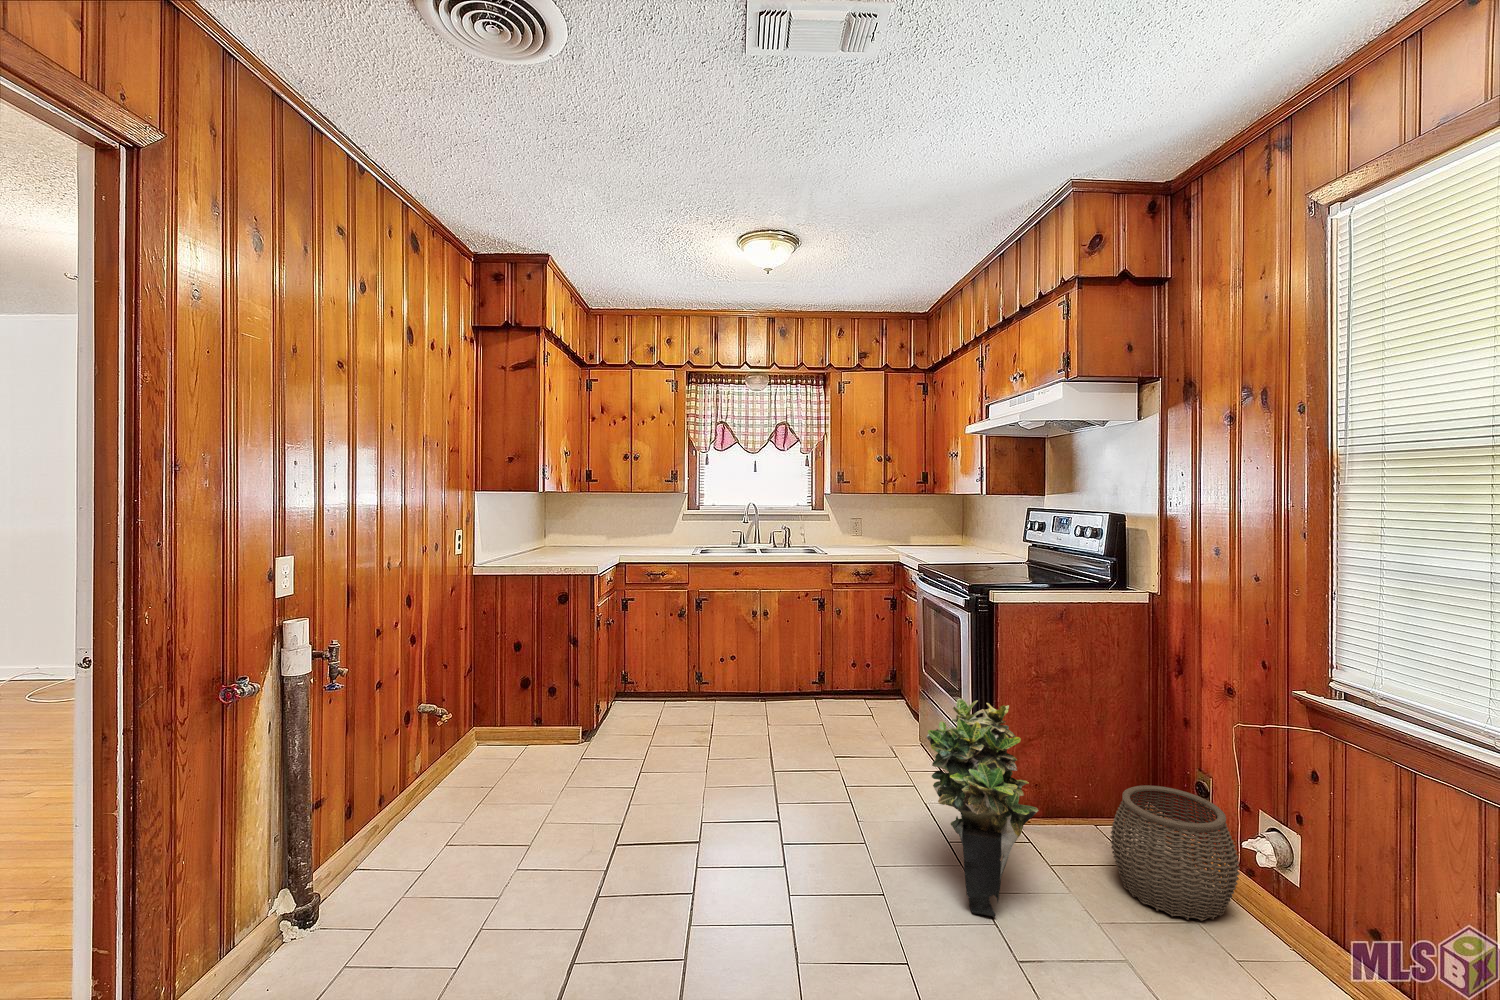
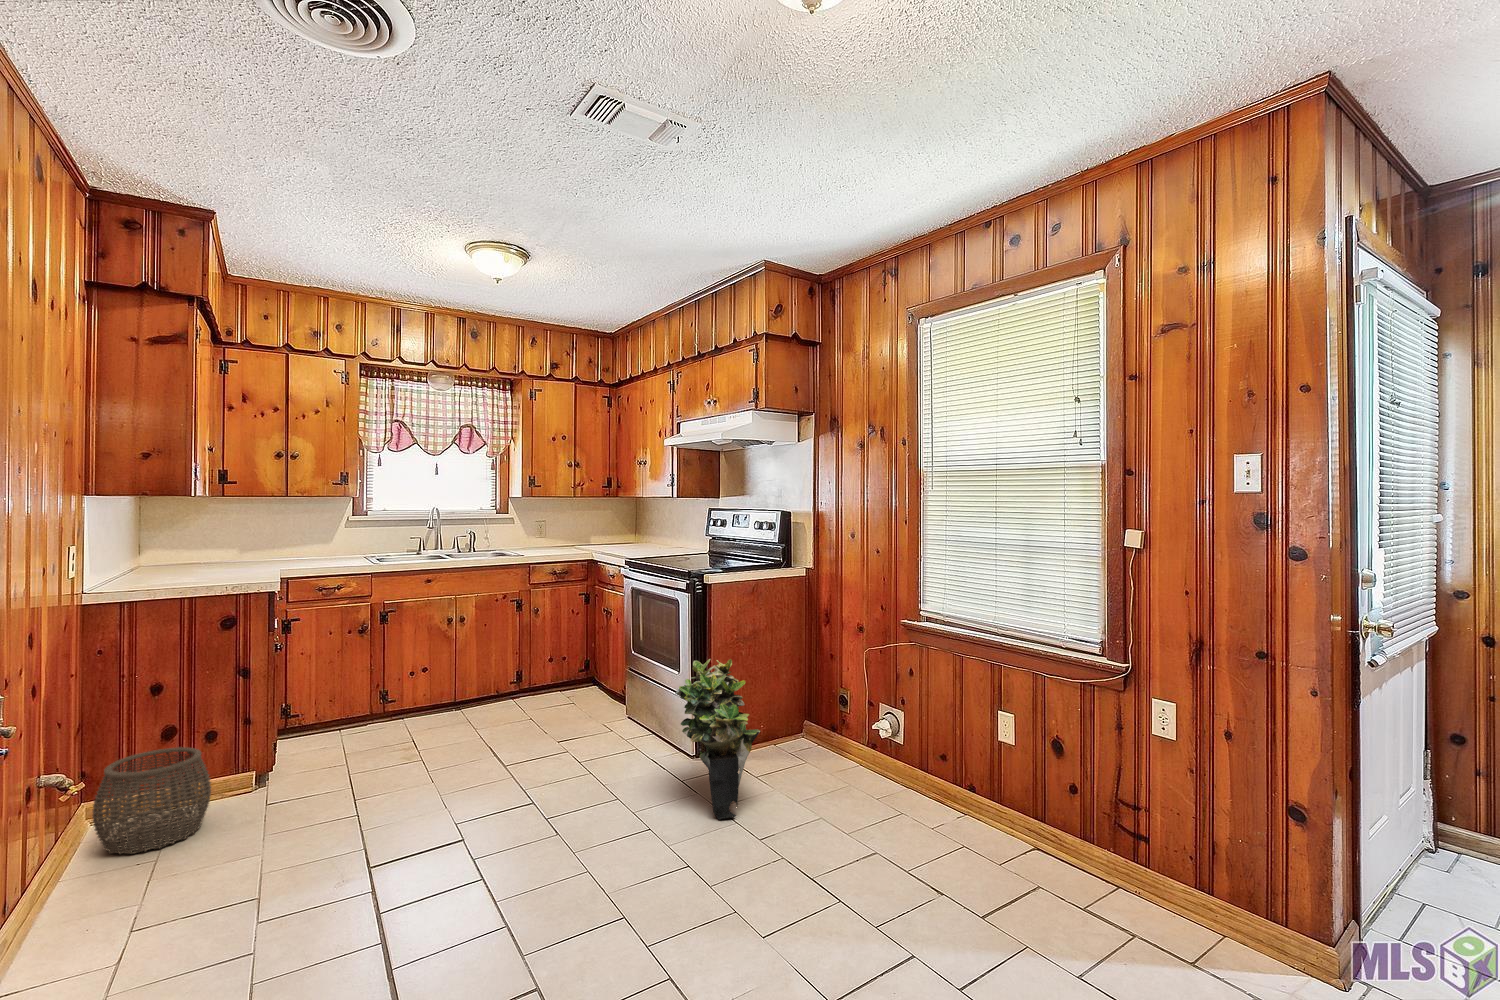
woven basket: present [1110,785,1240,921] -> present [92,747,211,854]

